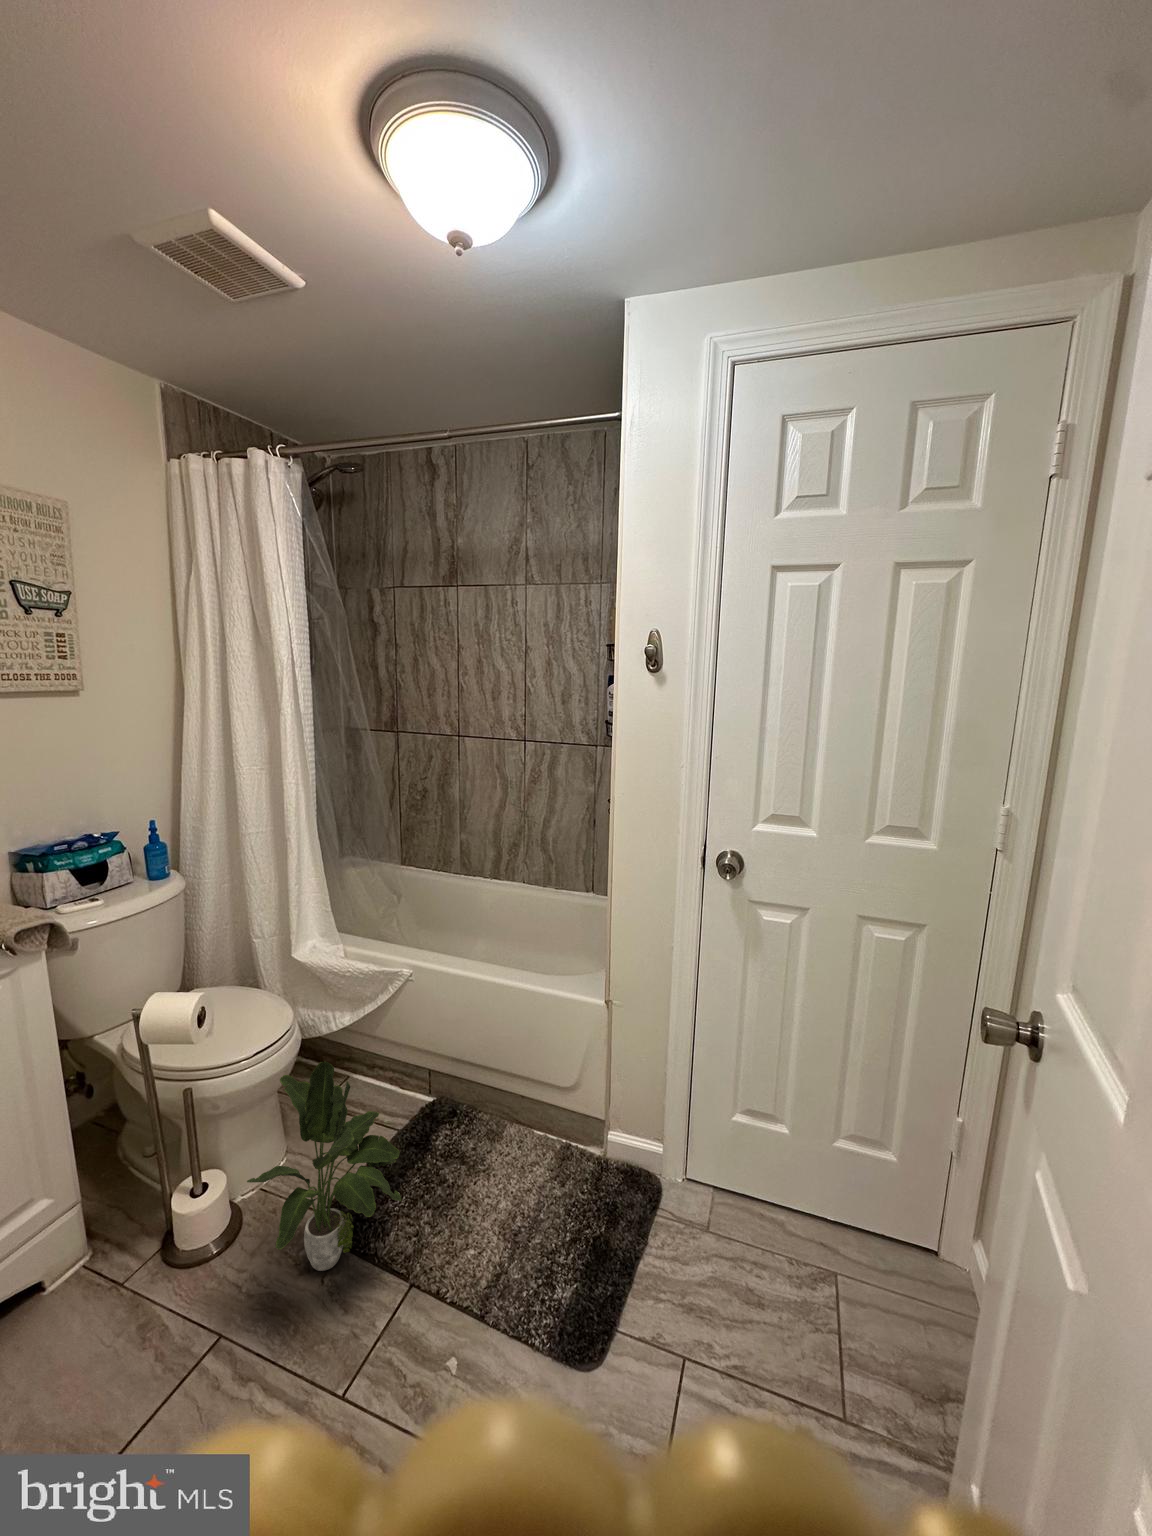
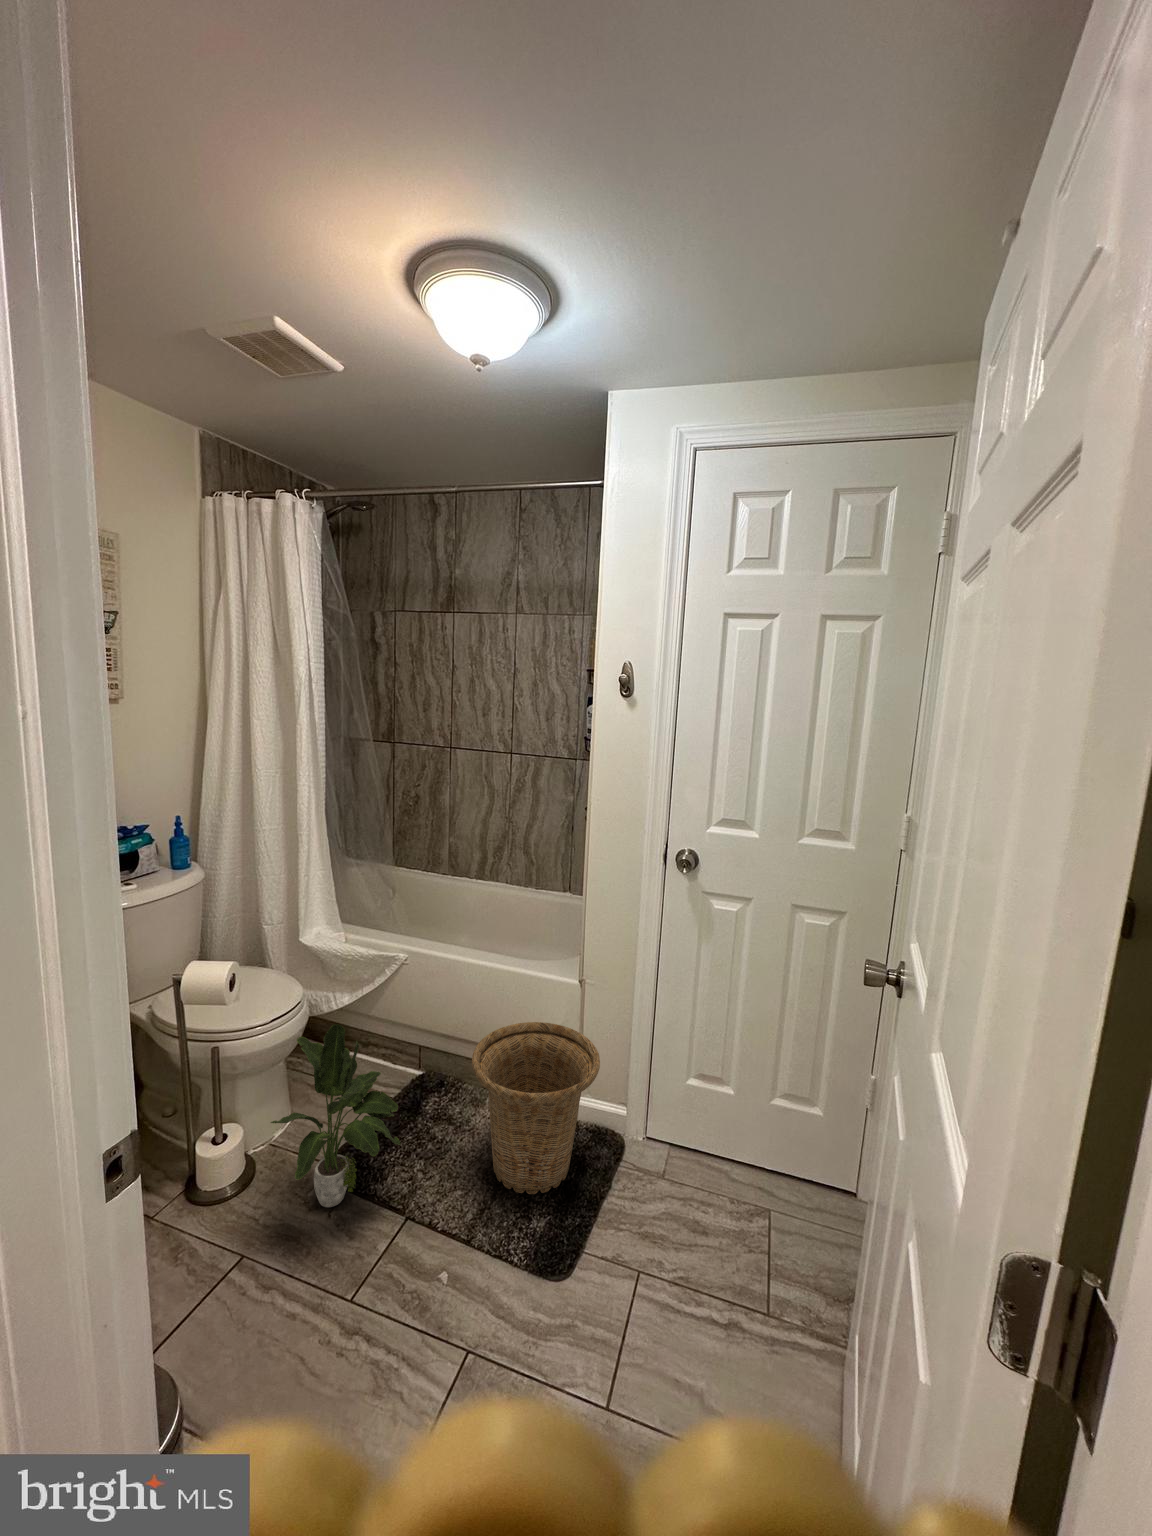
basket: none [483,1050,632,1254] -> present [472,1022,600,1194]

